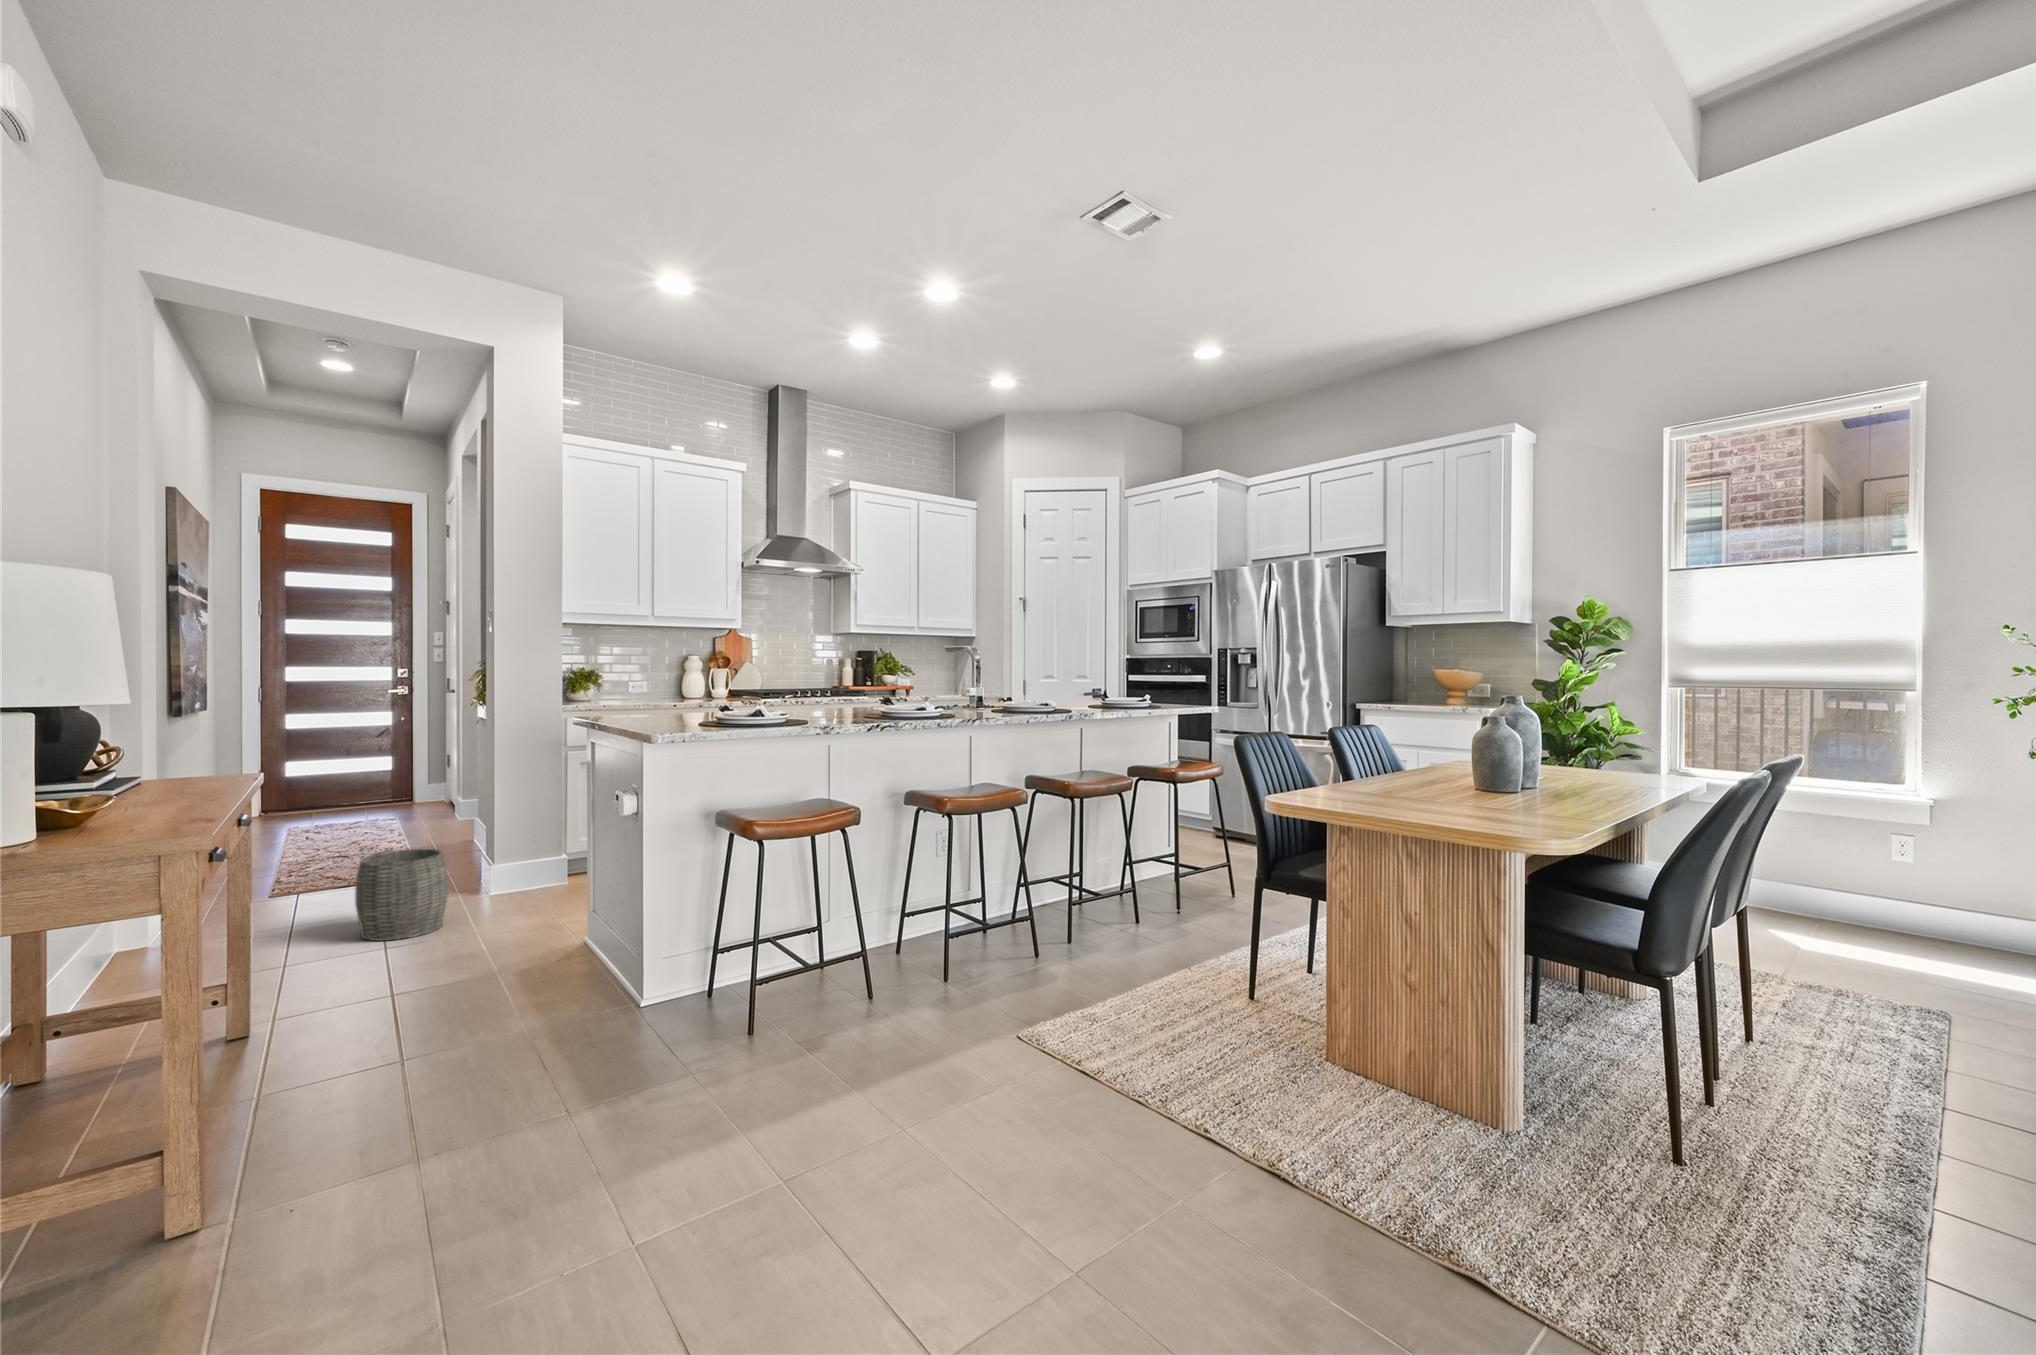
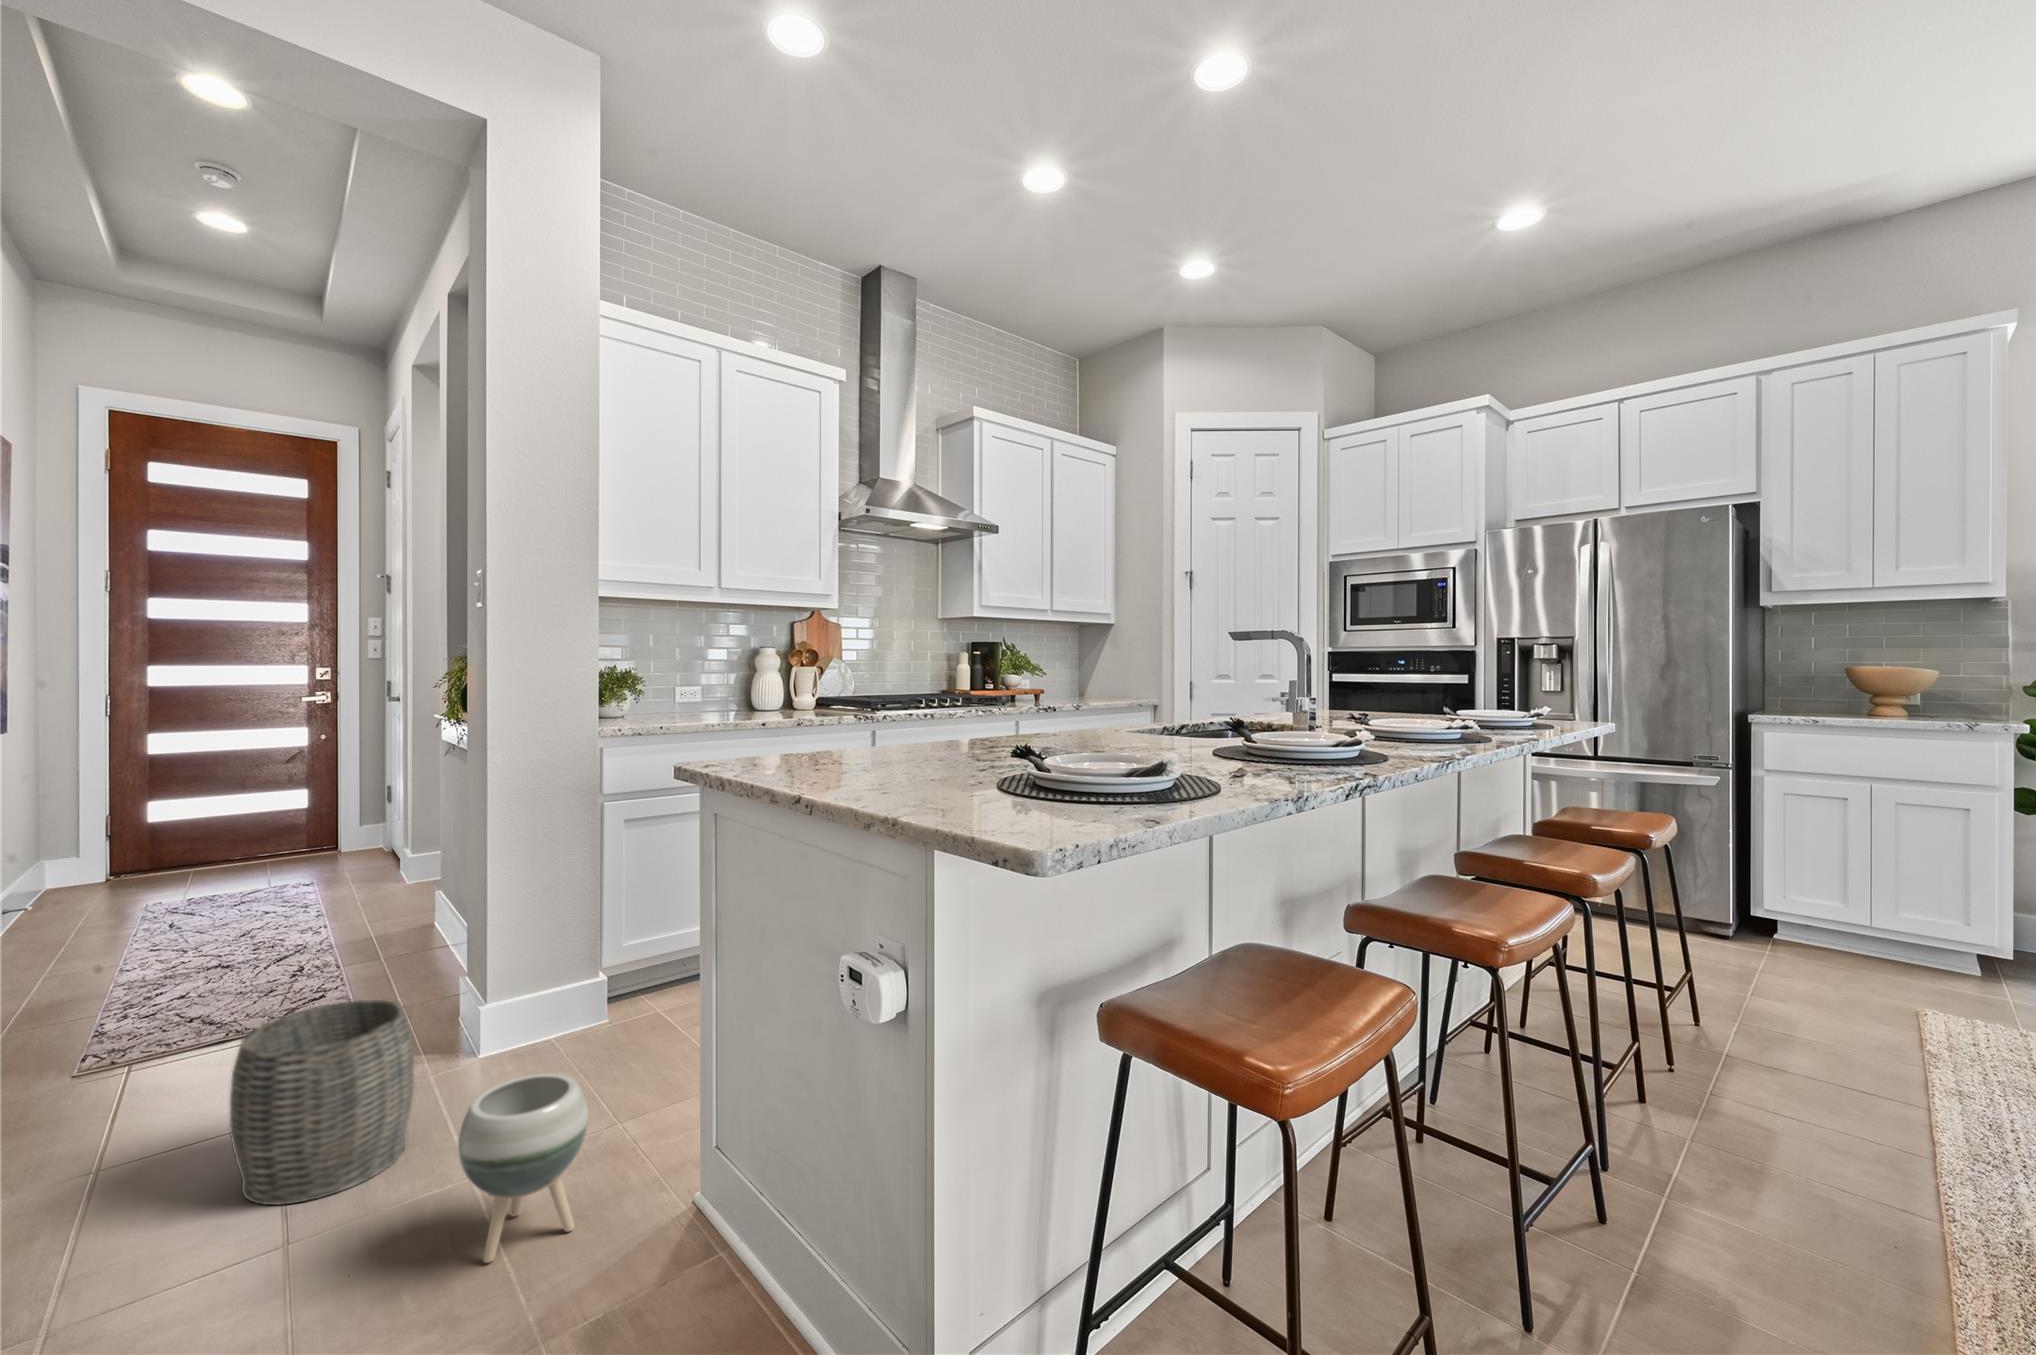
planter: none [464,876,529,958] -> present [458,1073,588,1263]

